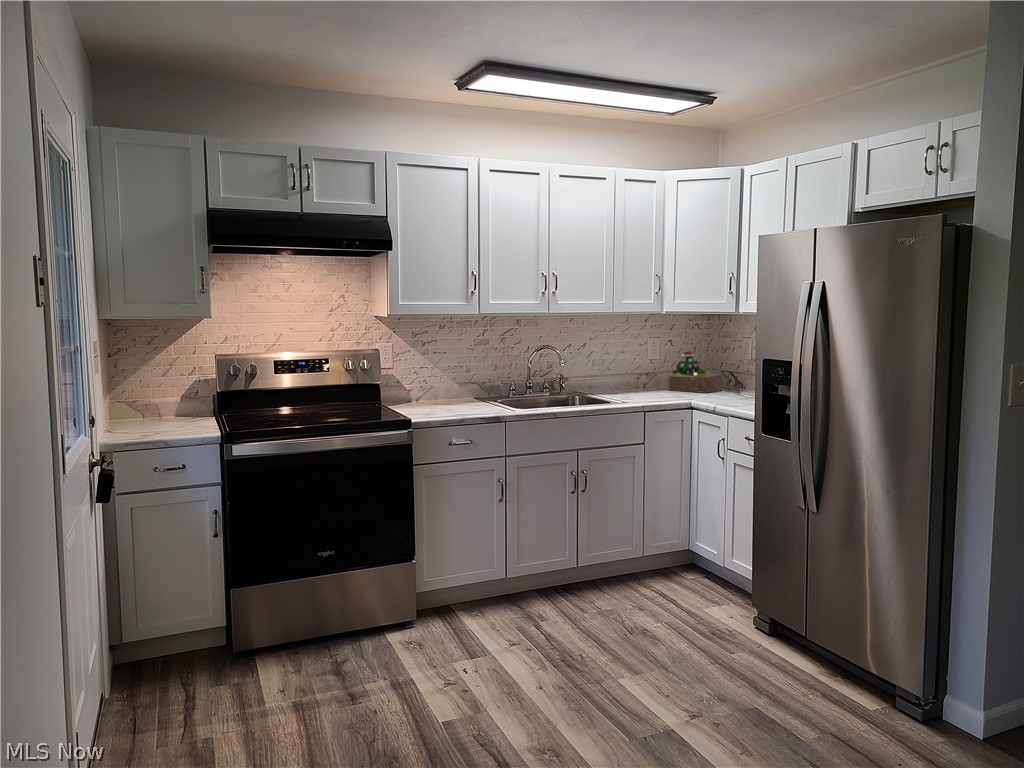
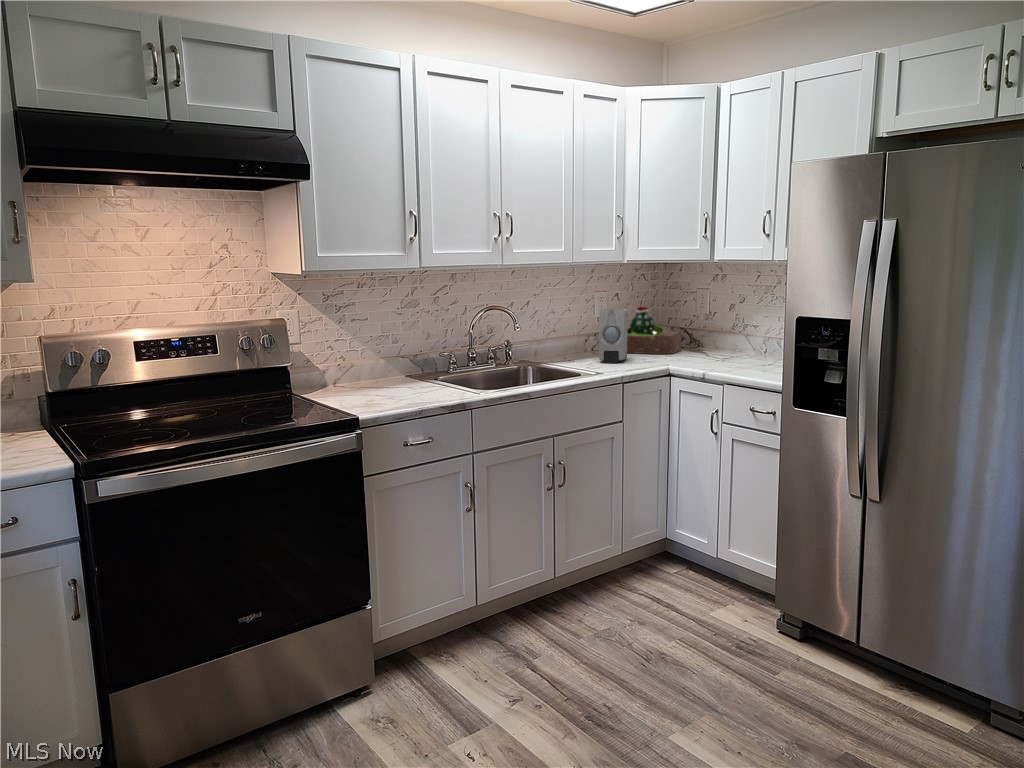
soap dispenser: none [638,351,668,397] -> present [599,309,628,363]

